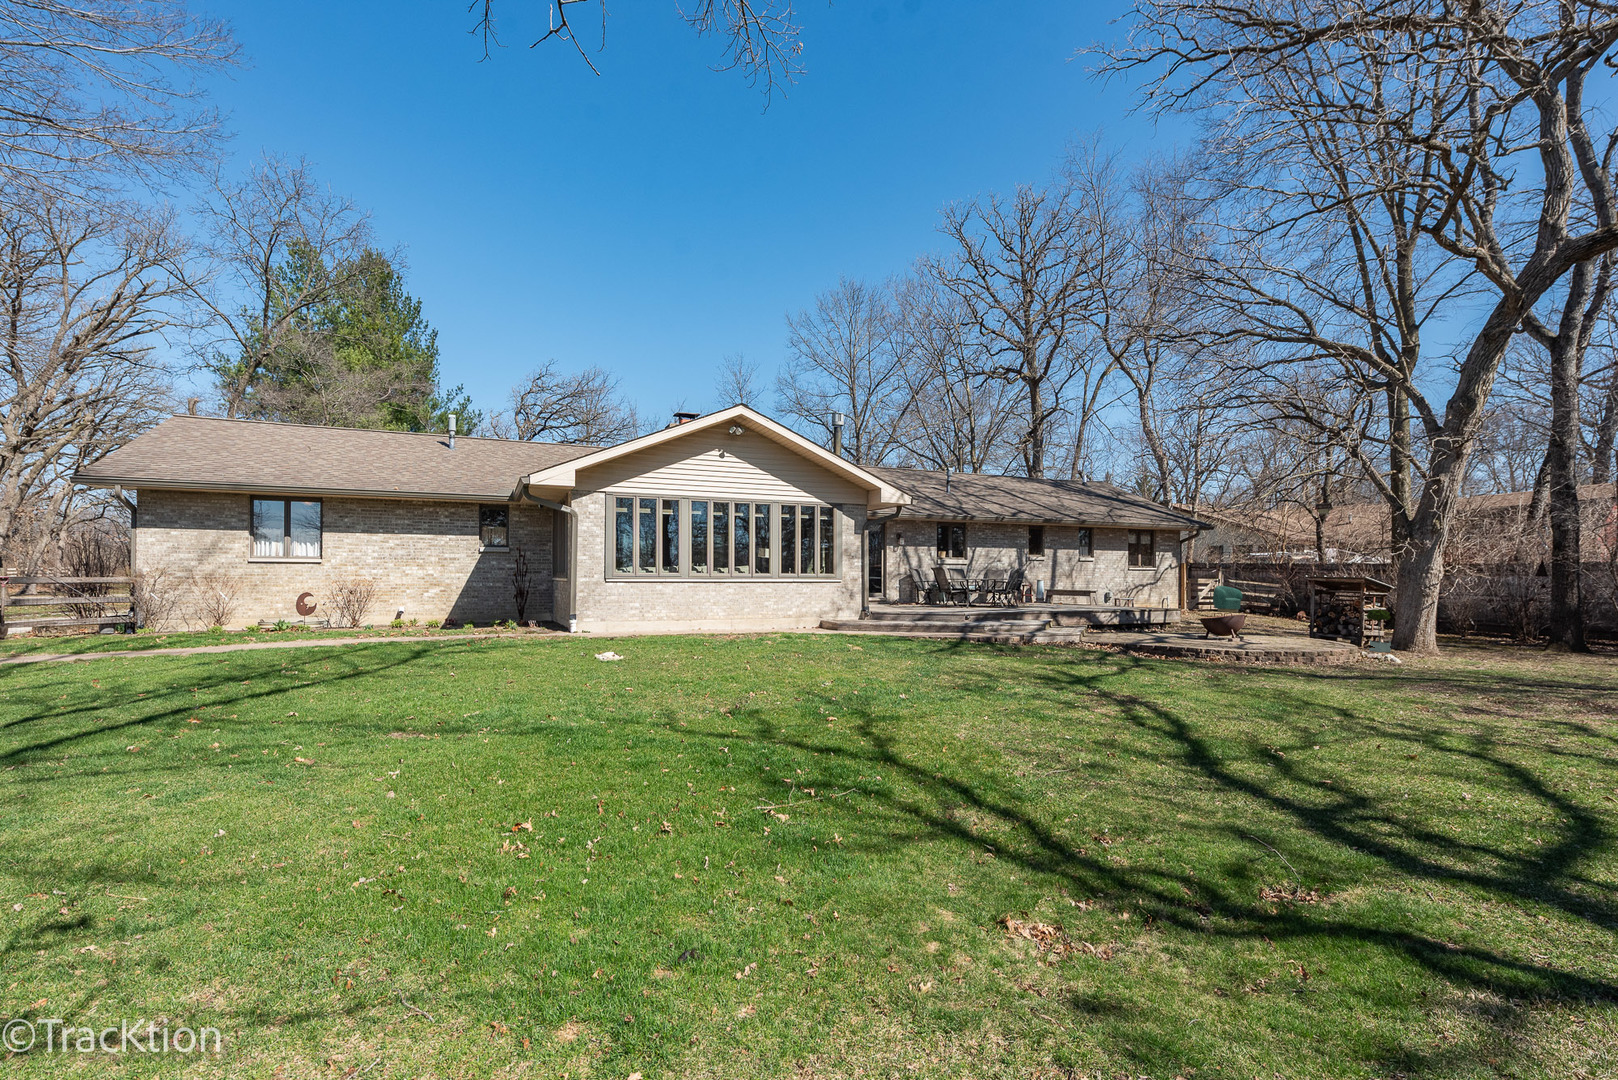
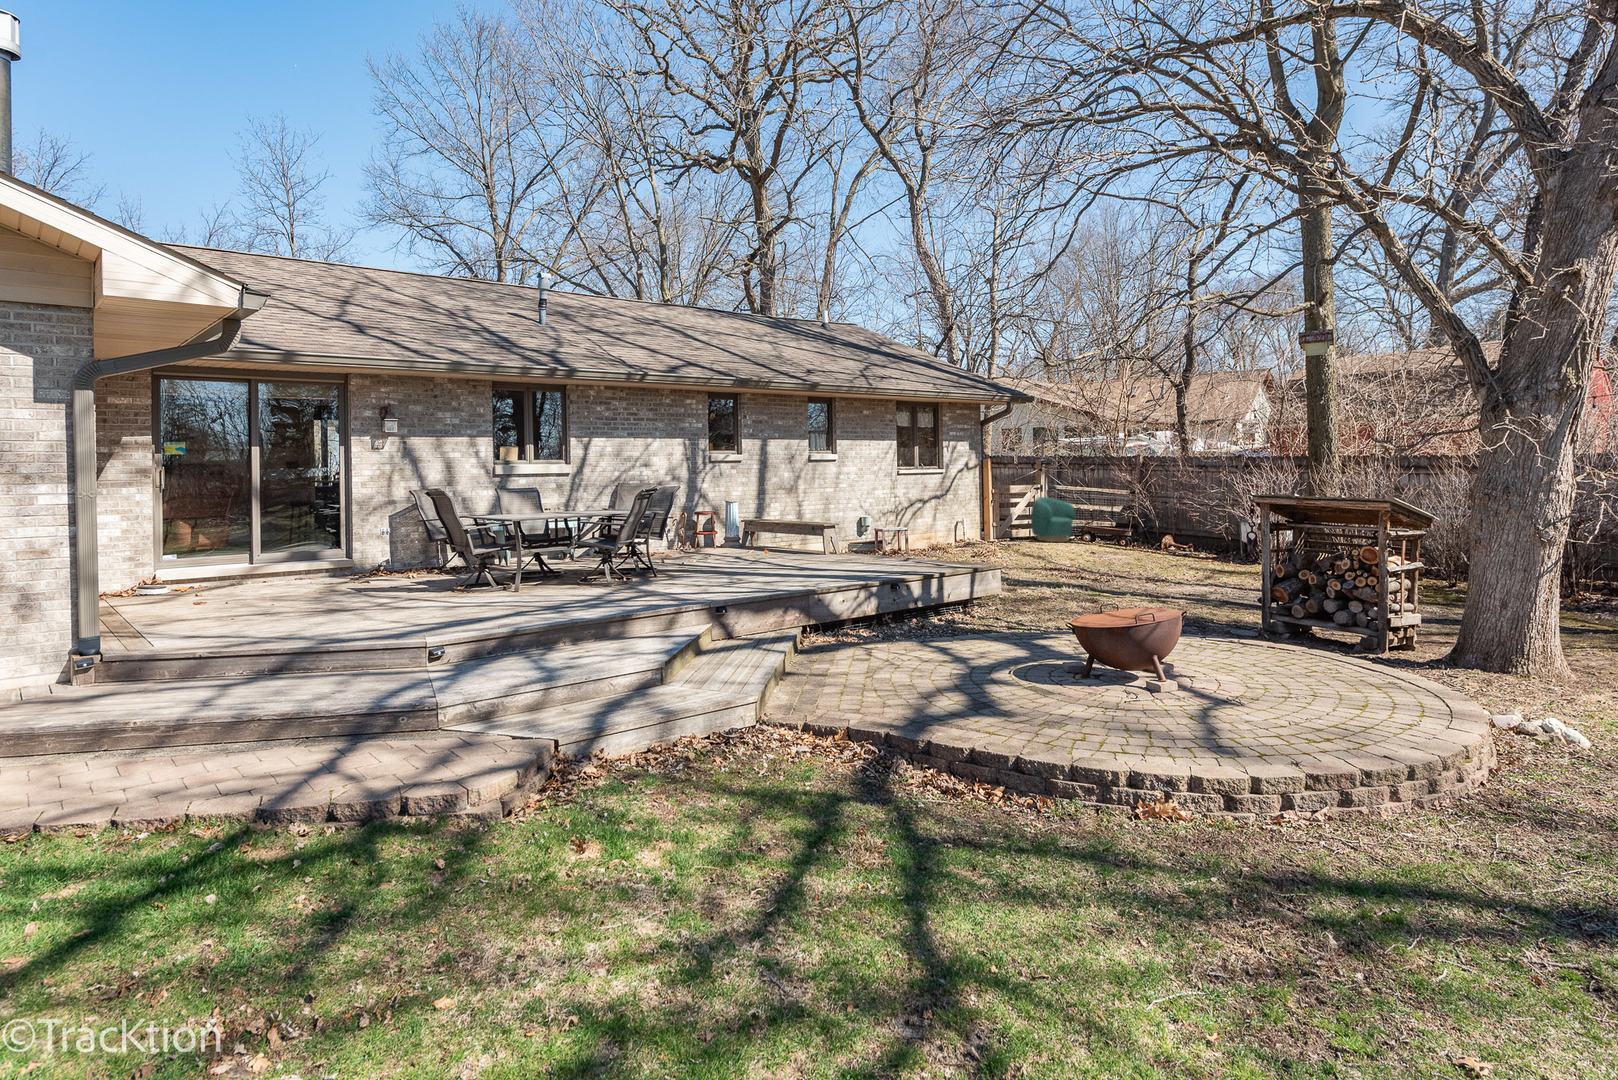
potted tree: present [1367,609,1391,652] -> none [1394,568,1445,667]

